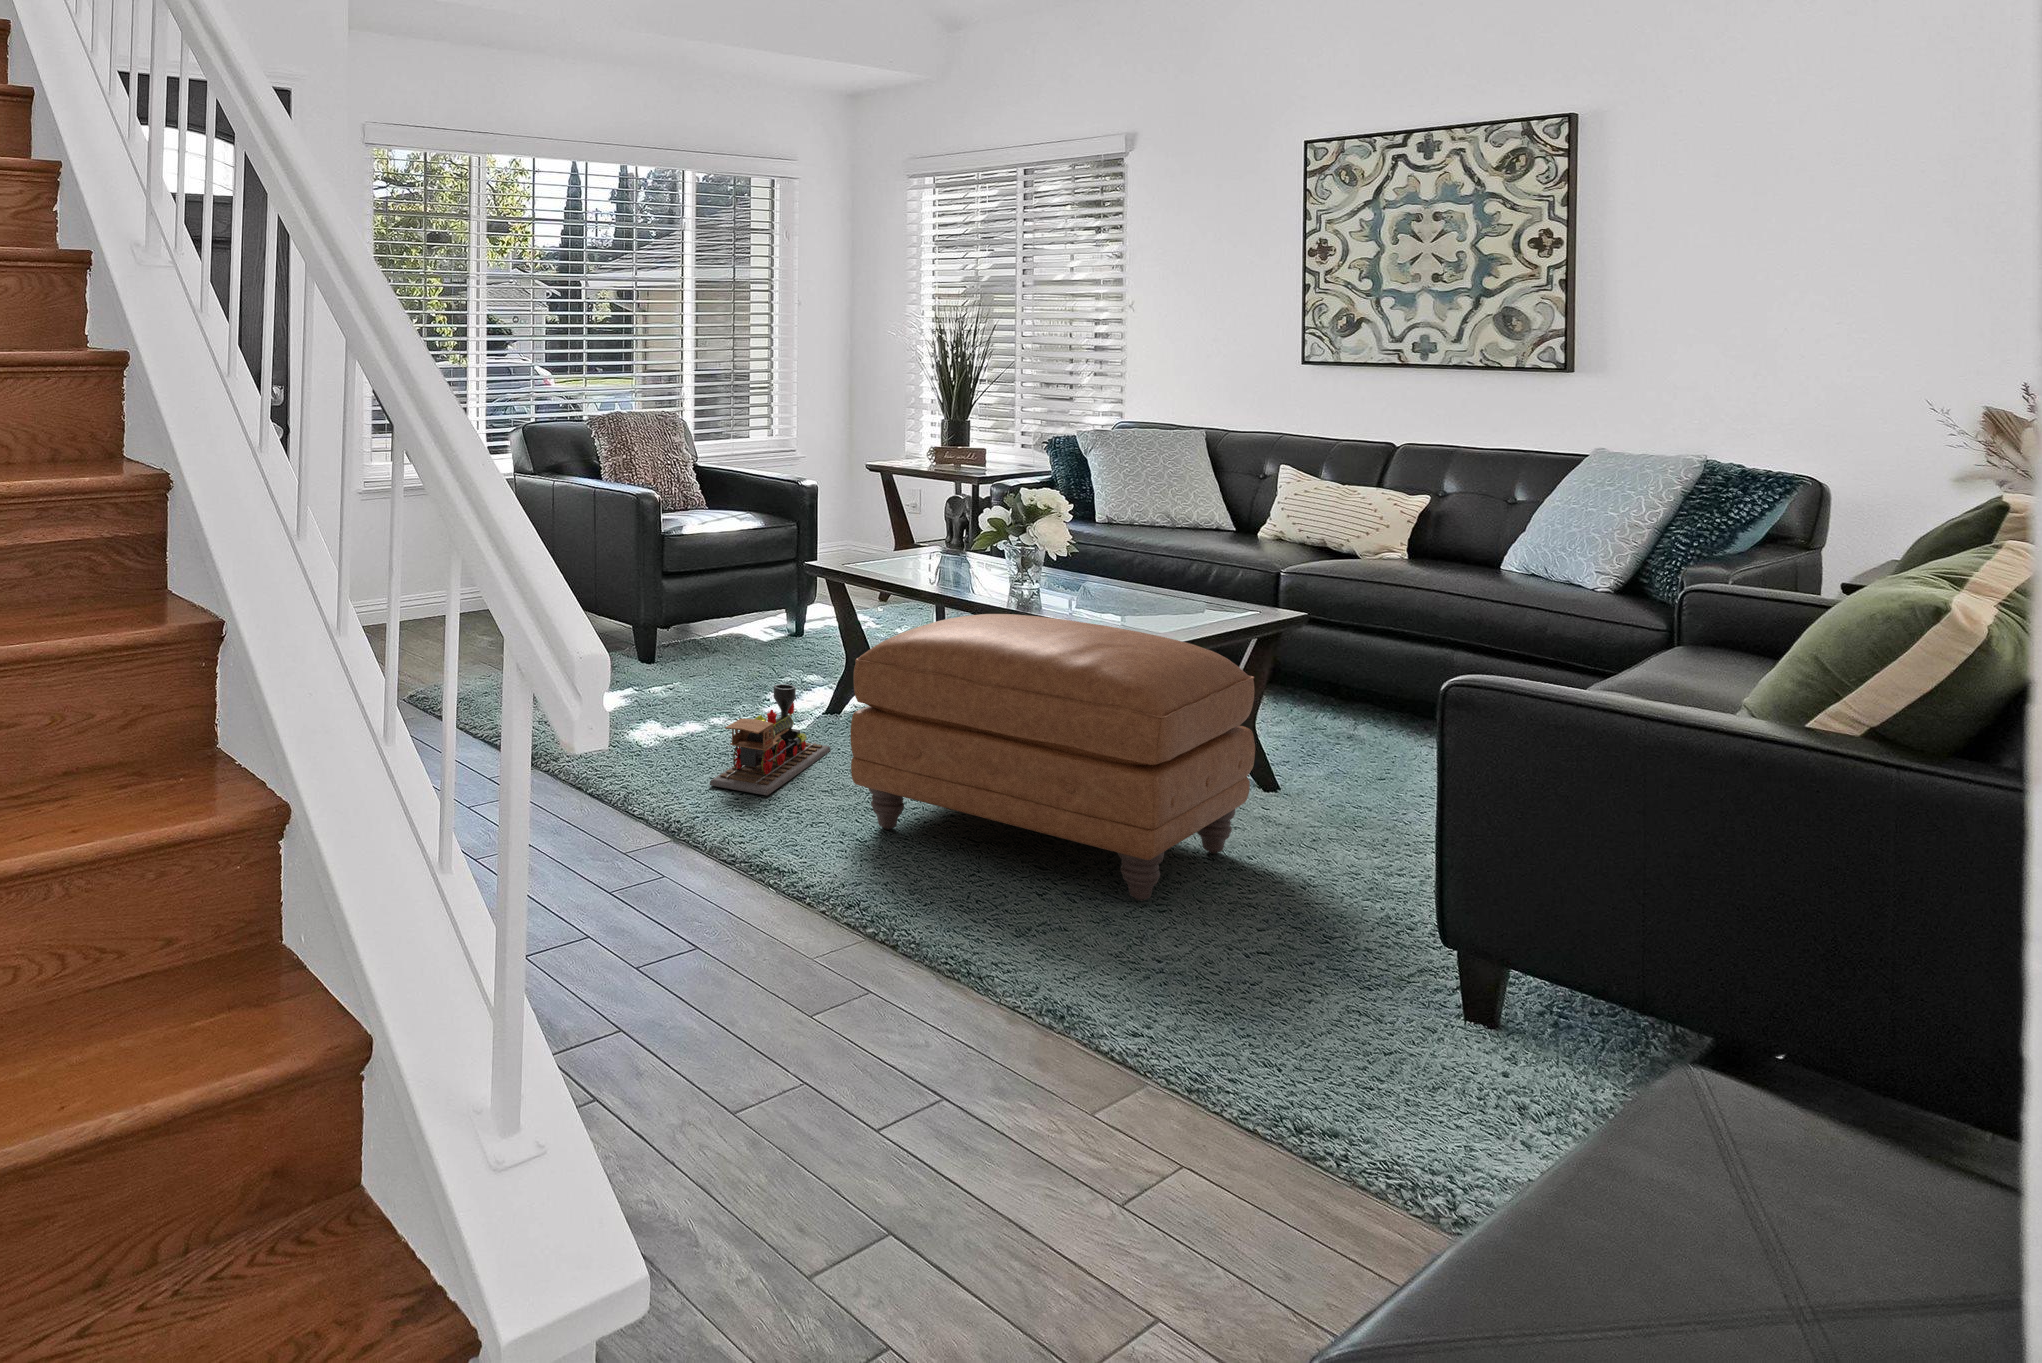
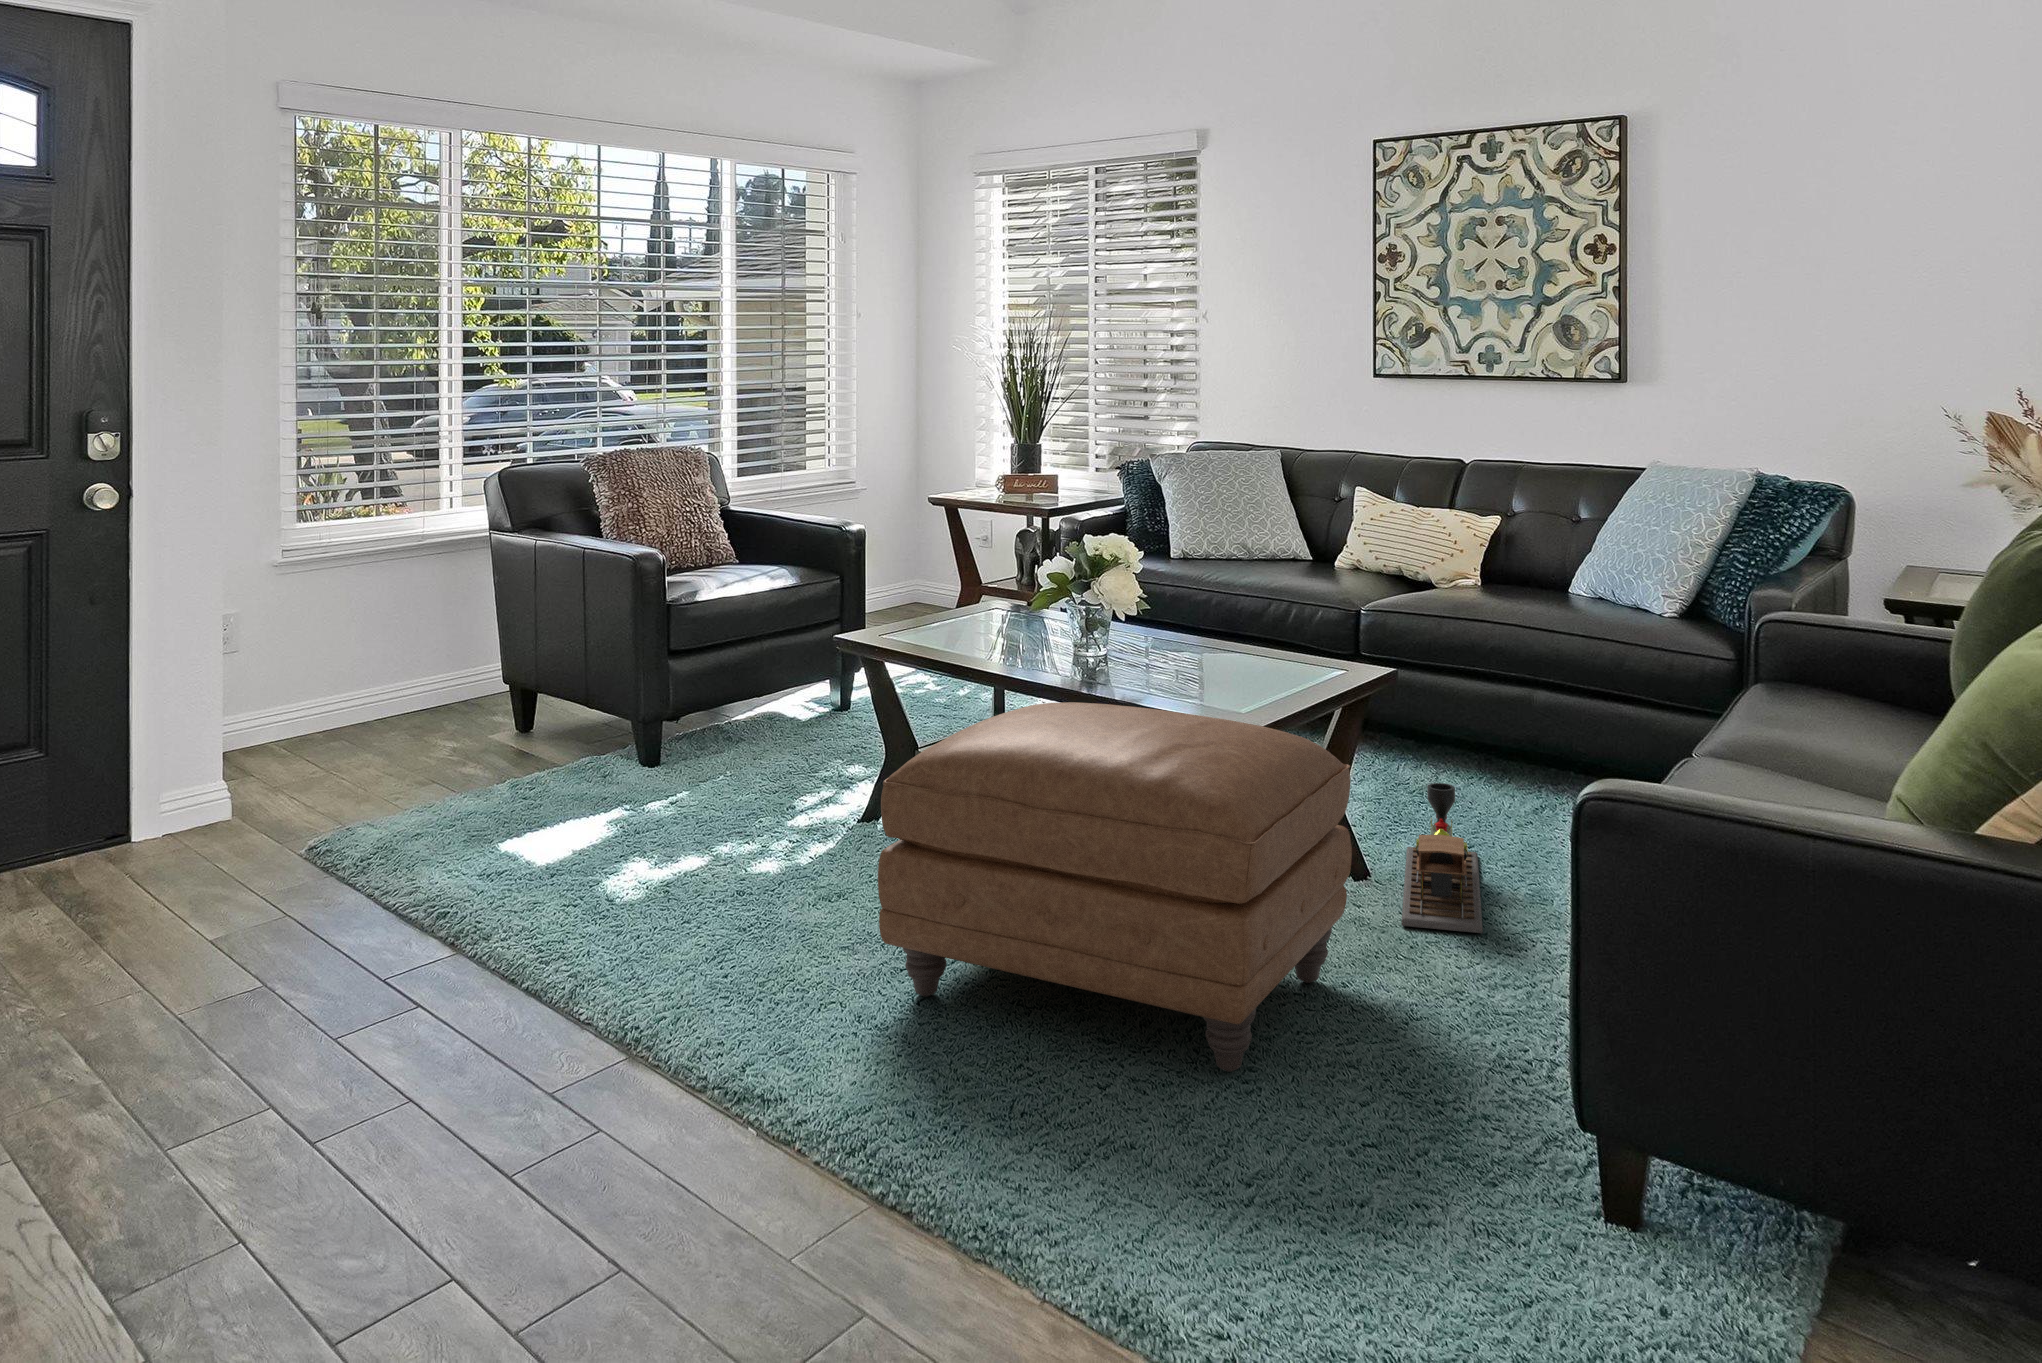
toy train: present [710,684,831,795] -> present [1402,783,1483,933]

